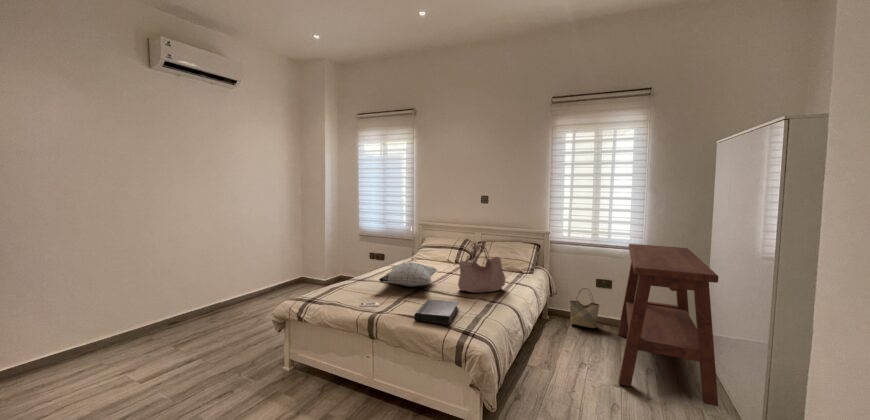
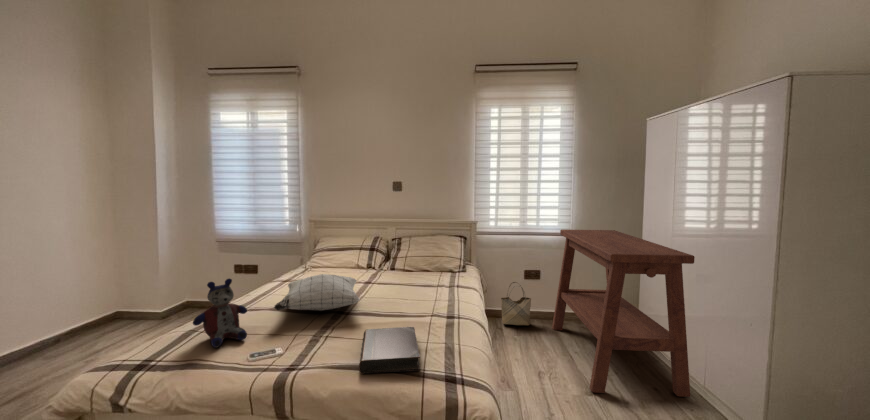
handbag: present [458,245,505,293] -> none [394,241,452,307]
stuffed bear: none [336,259,364,297] -> present [193,279,247,348]

